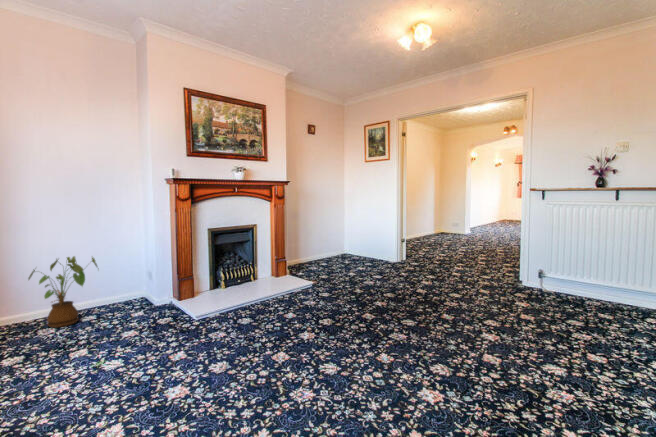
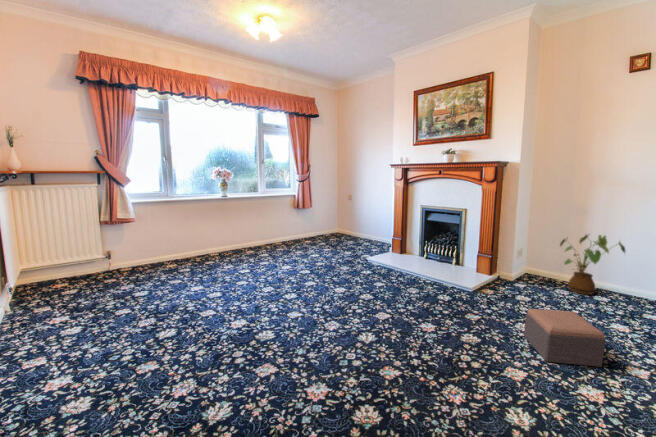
footstool: none [67,334,158,399] -> present [524,309,605,367]

